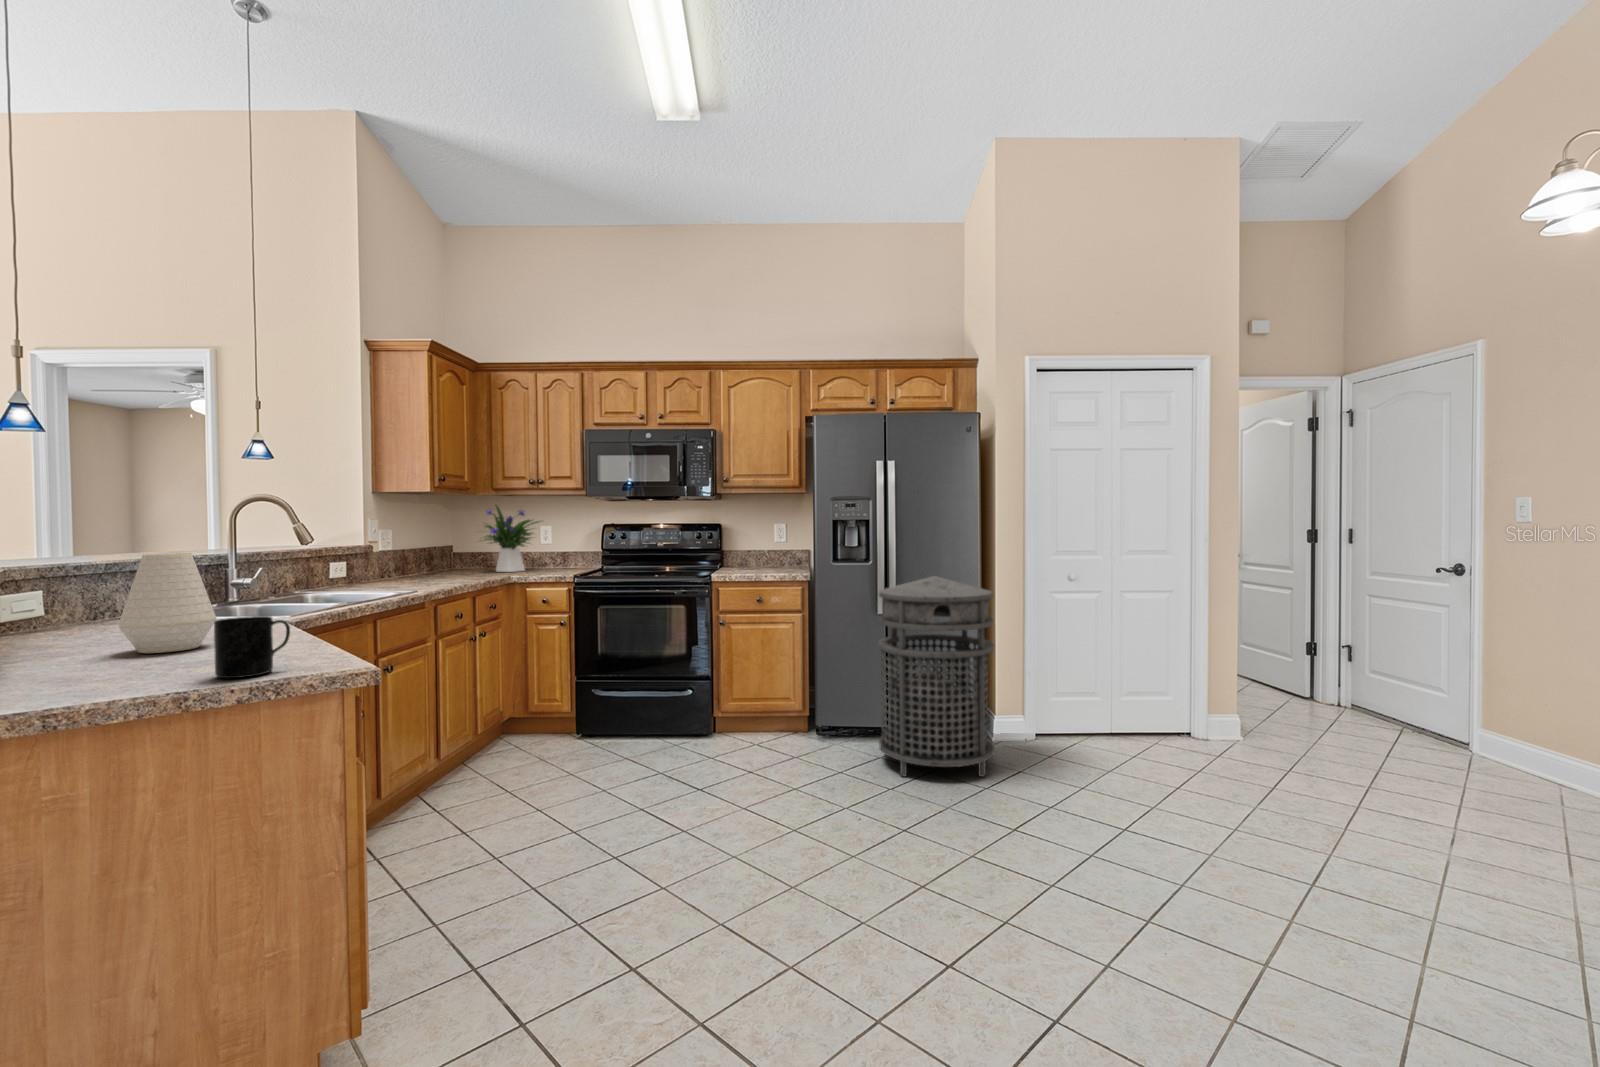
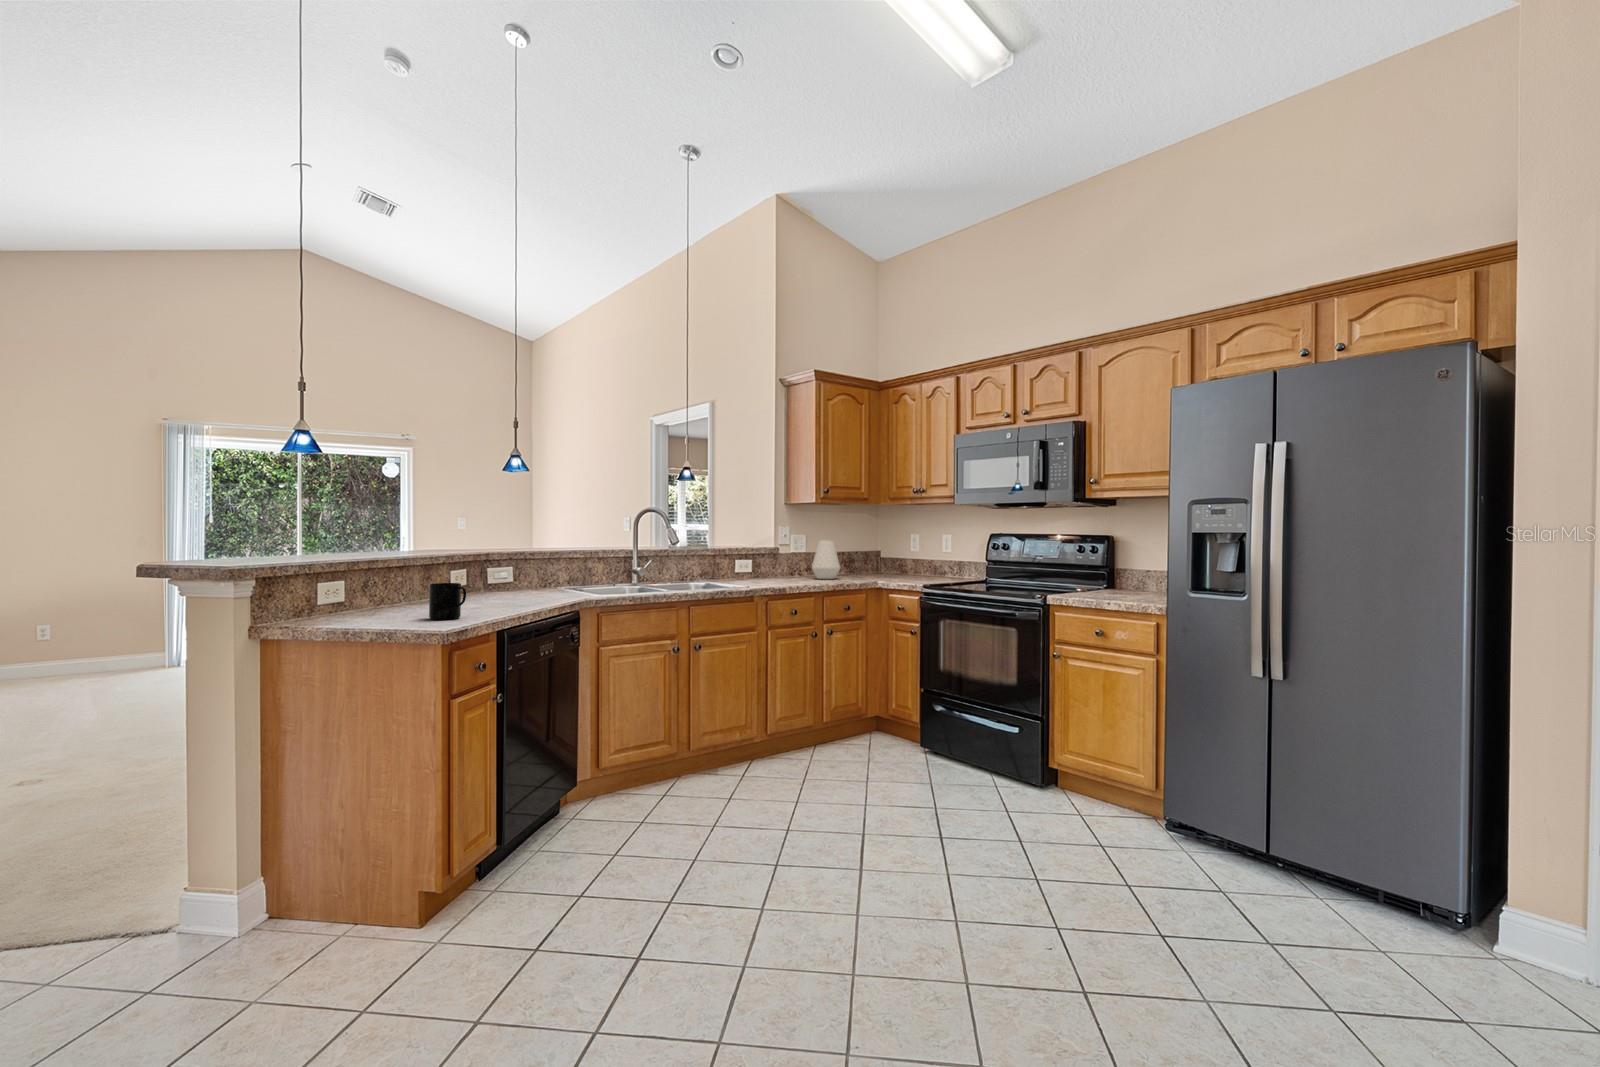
flower arrangement: present [484,506,539,572] -> none [874,513,934,577]
vase: present [118,553,216,653] -> present [812,540,840,579]
trash can: present [879,576,994,777] -> none [1191,628,1428,1000]

